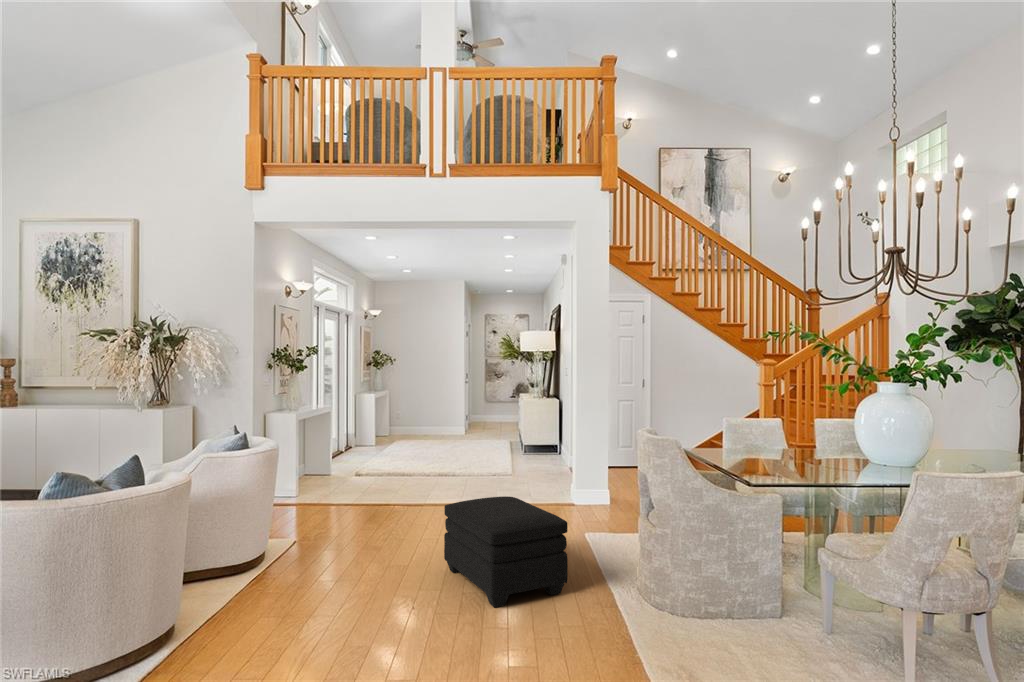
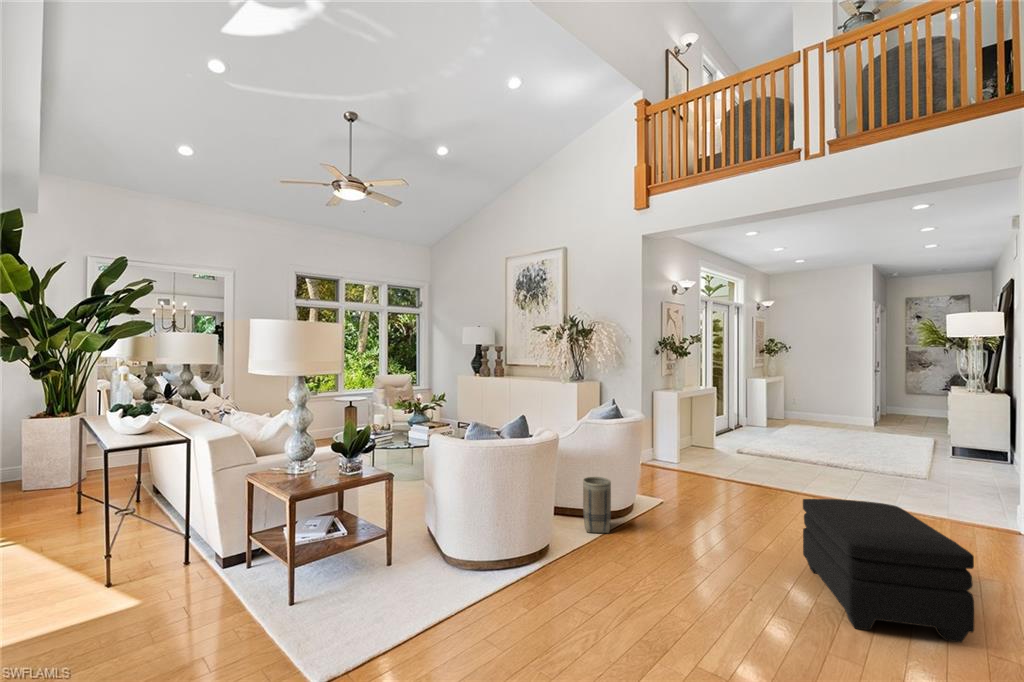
basket: none [203,524,242,598] -> present [583,477,611,533]

